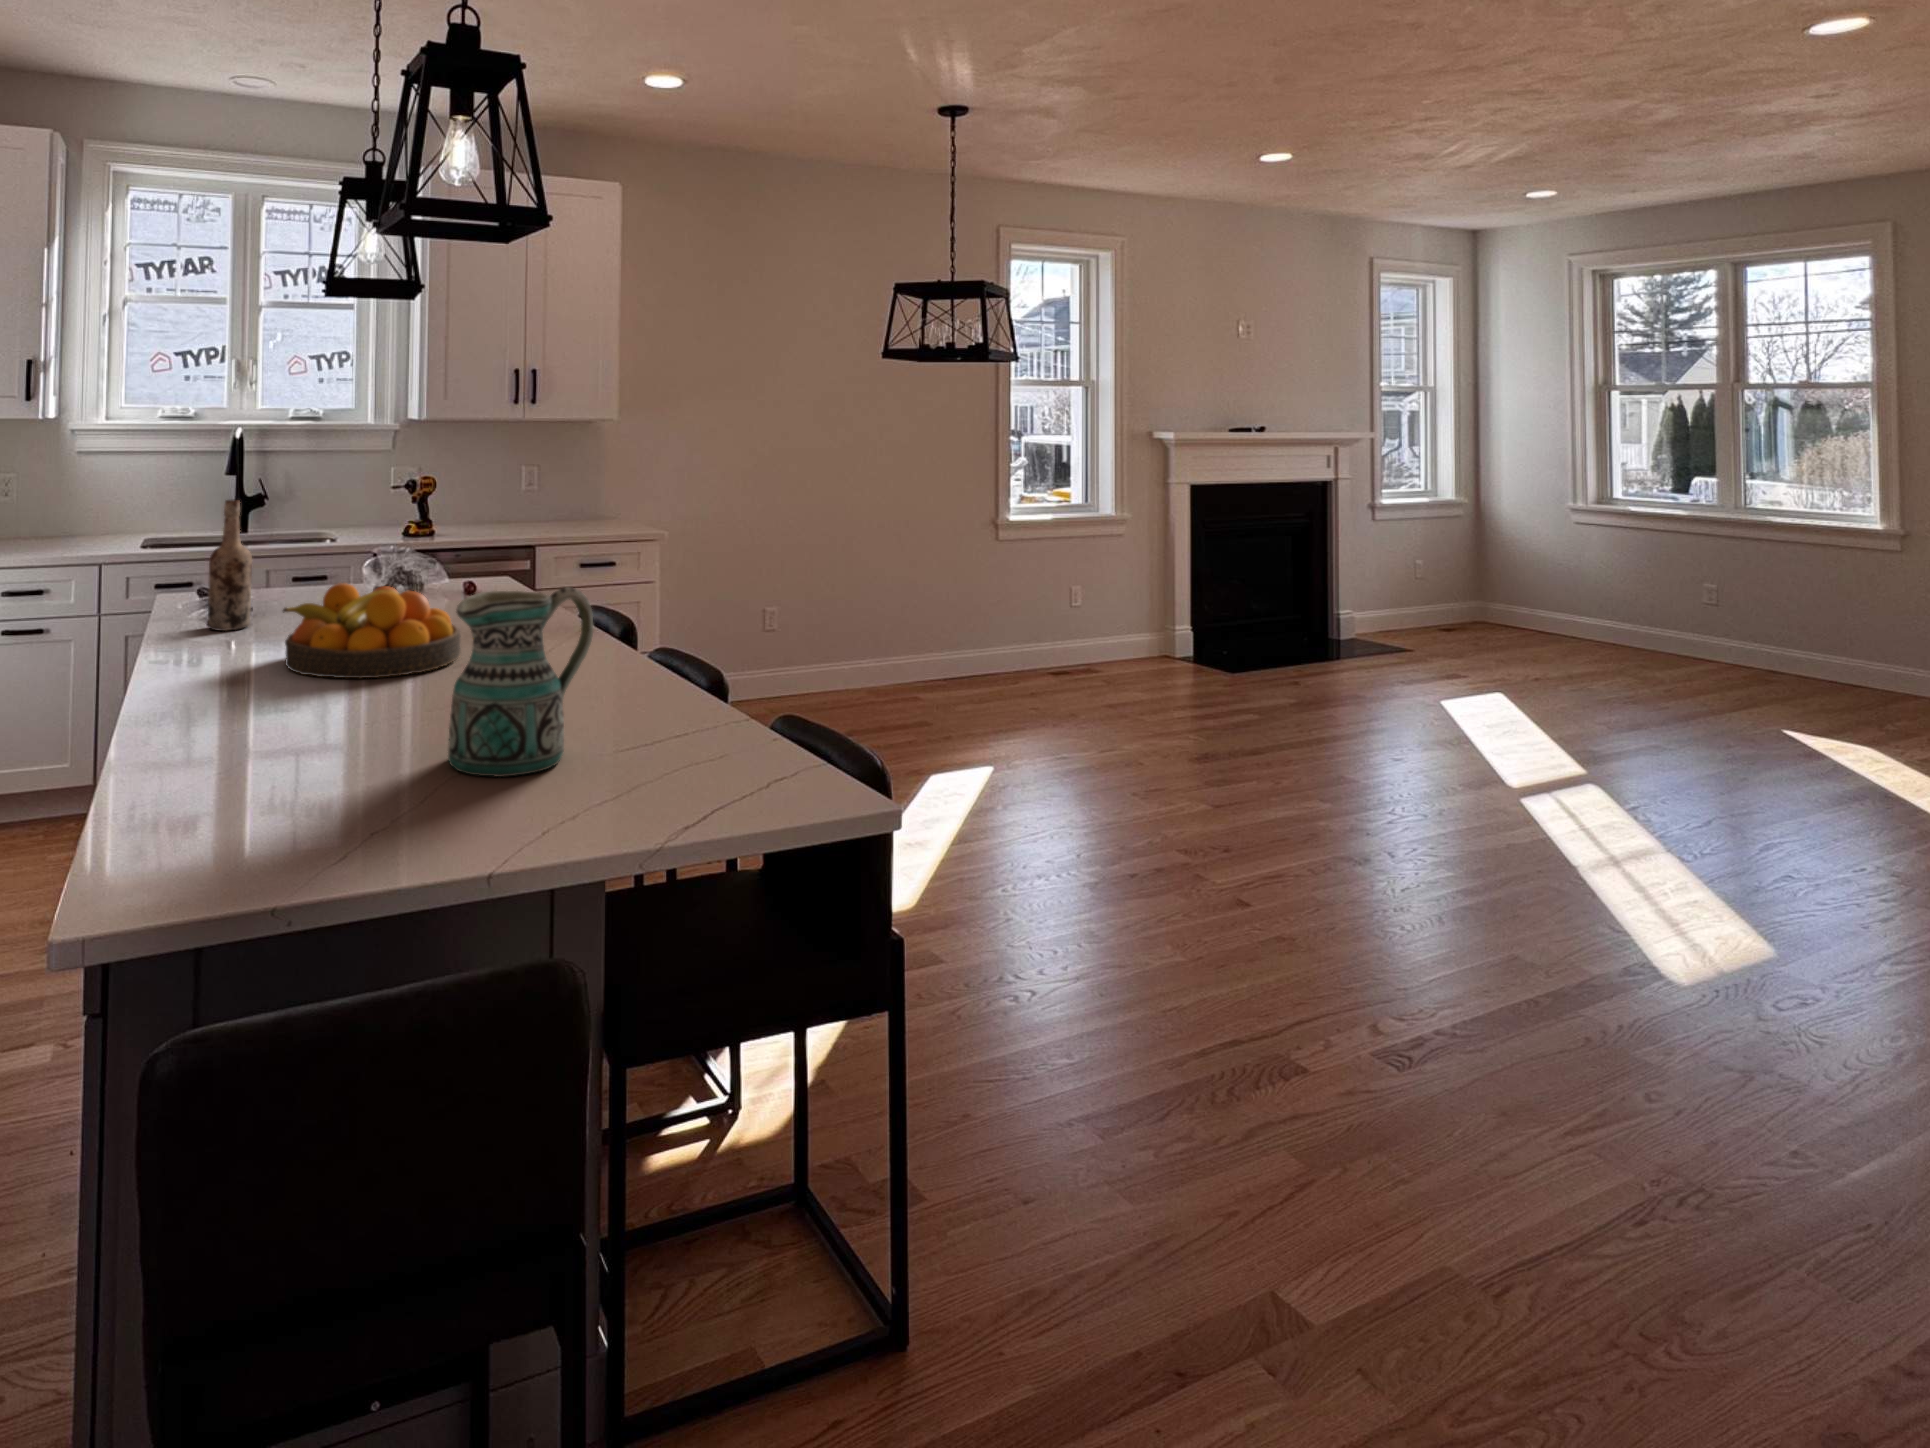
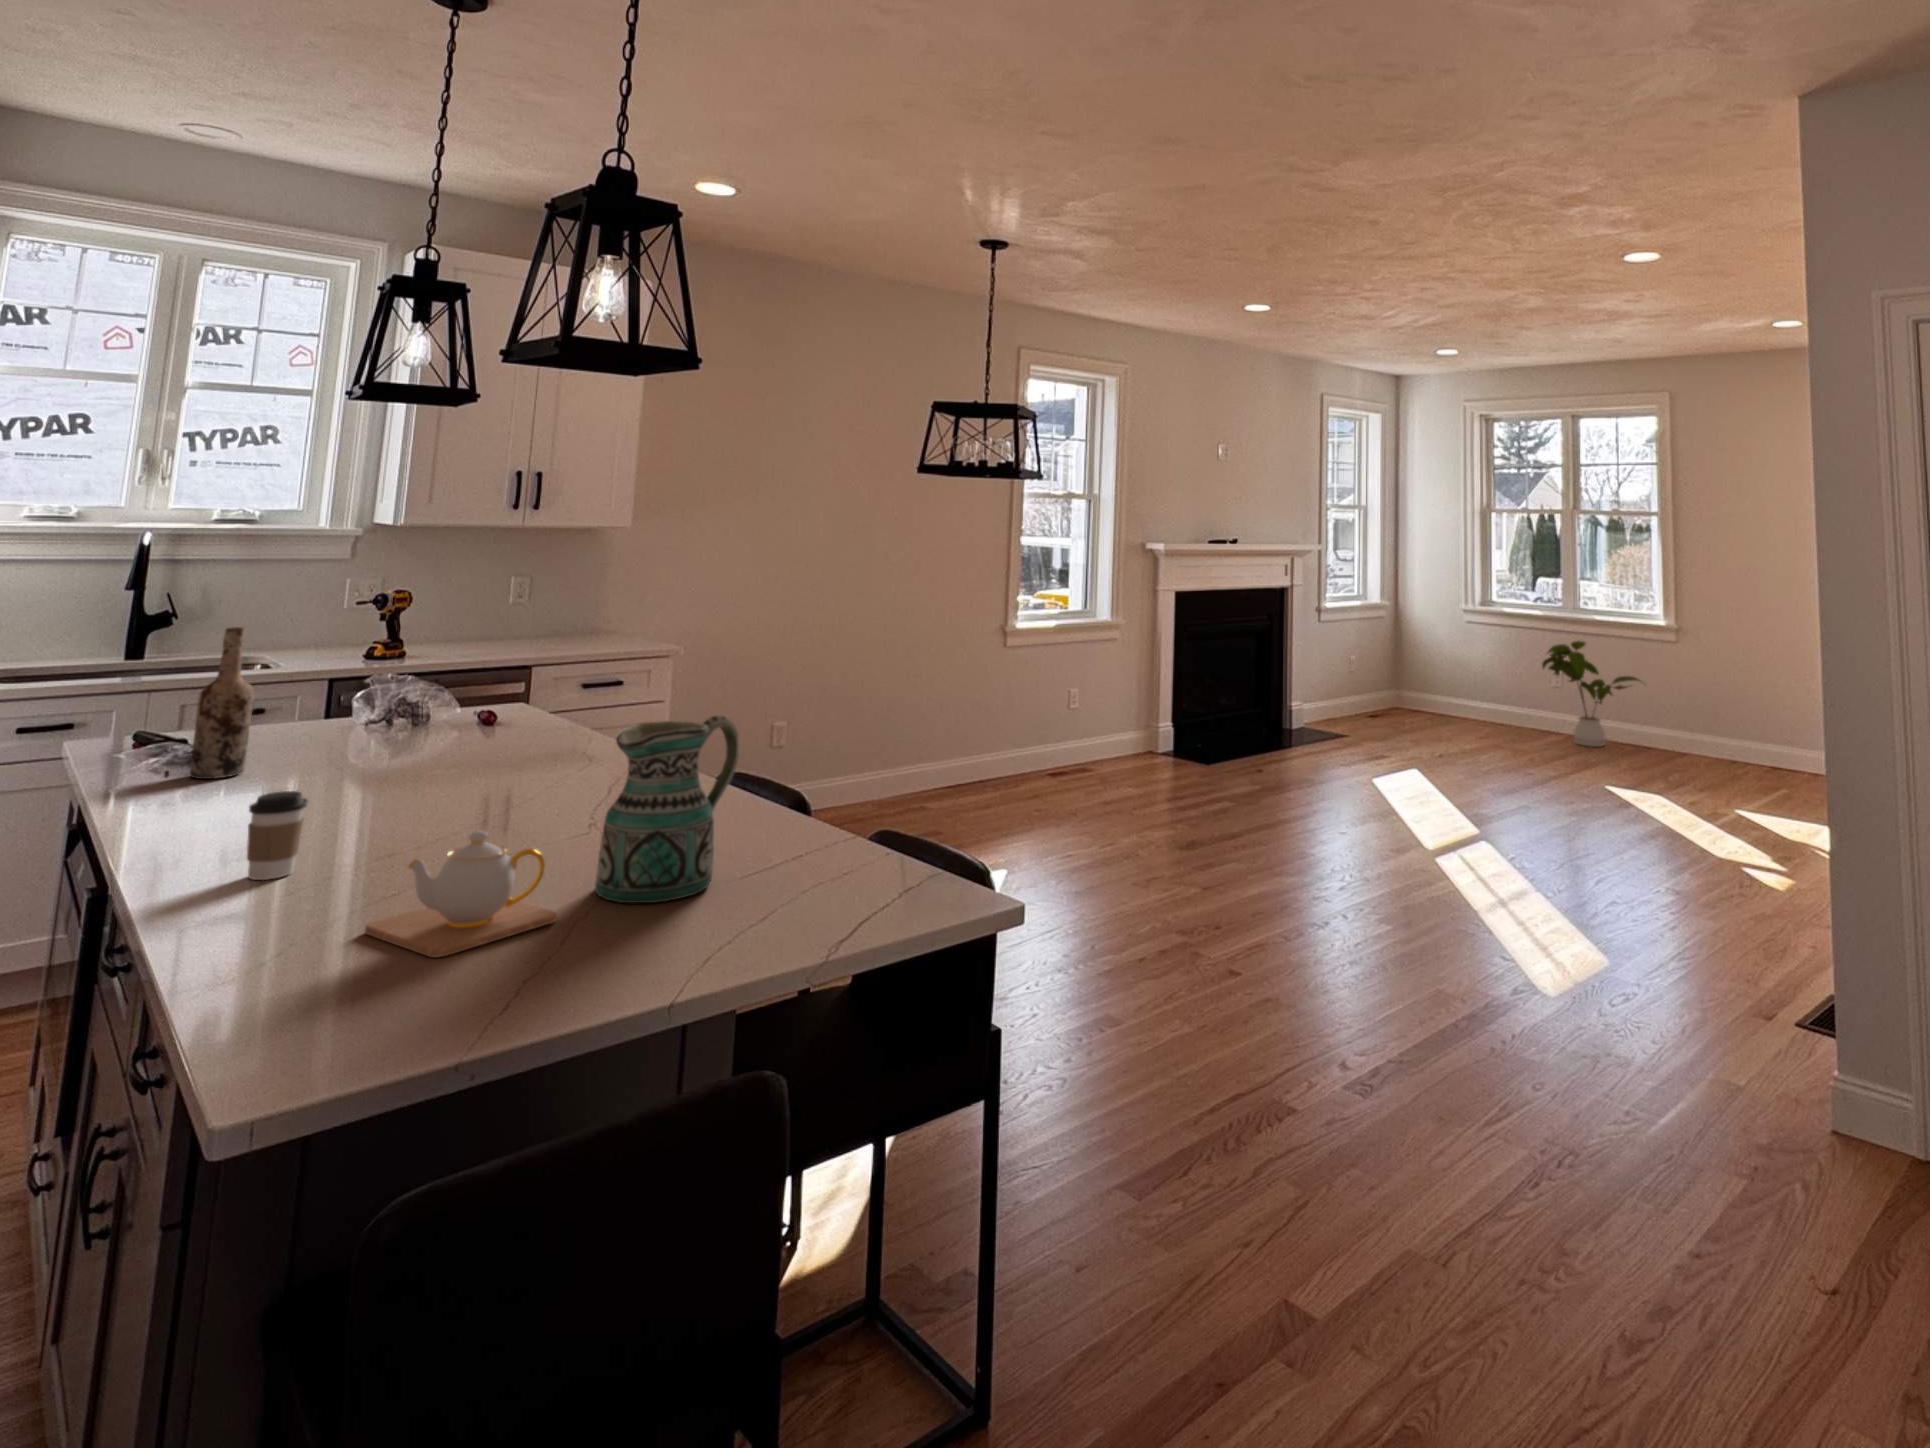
house plant: none [1684,546,1850,678] -> present [1542,641,1645,747]
fruit bowl: present [283,583,461,678] -> none [328,719,535,822]
coffee cup: none [176,643,227,722] -> present [247,791,308,880]
teapot: none [229,691,396,813] -> present [365,831,557,957]

